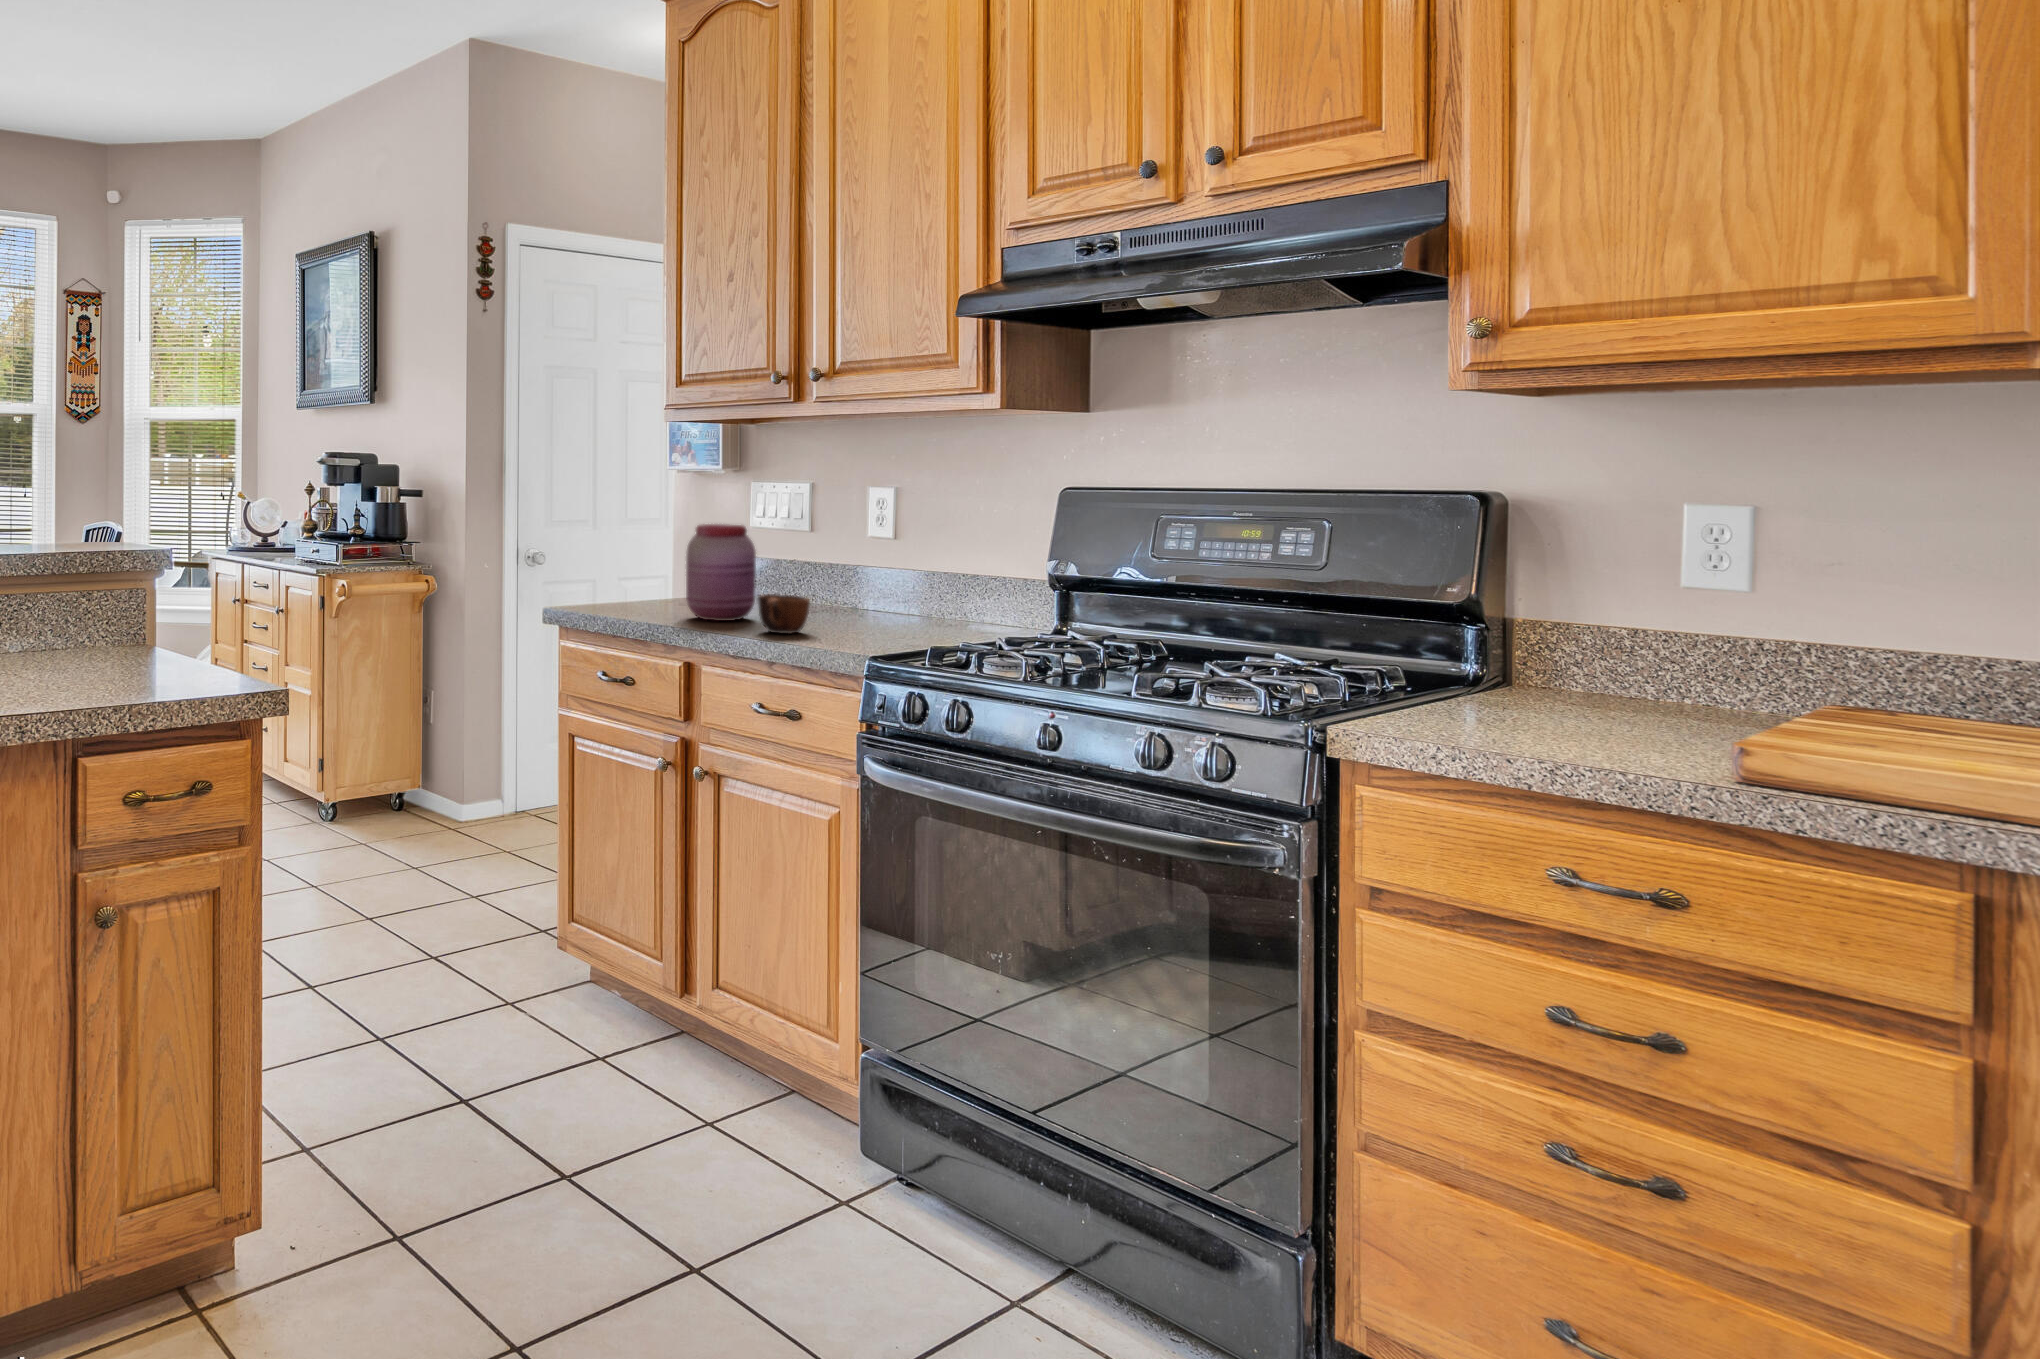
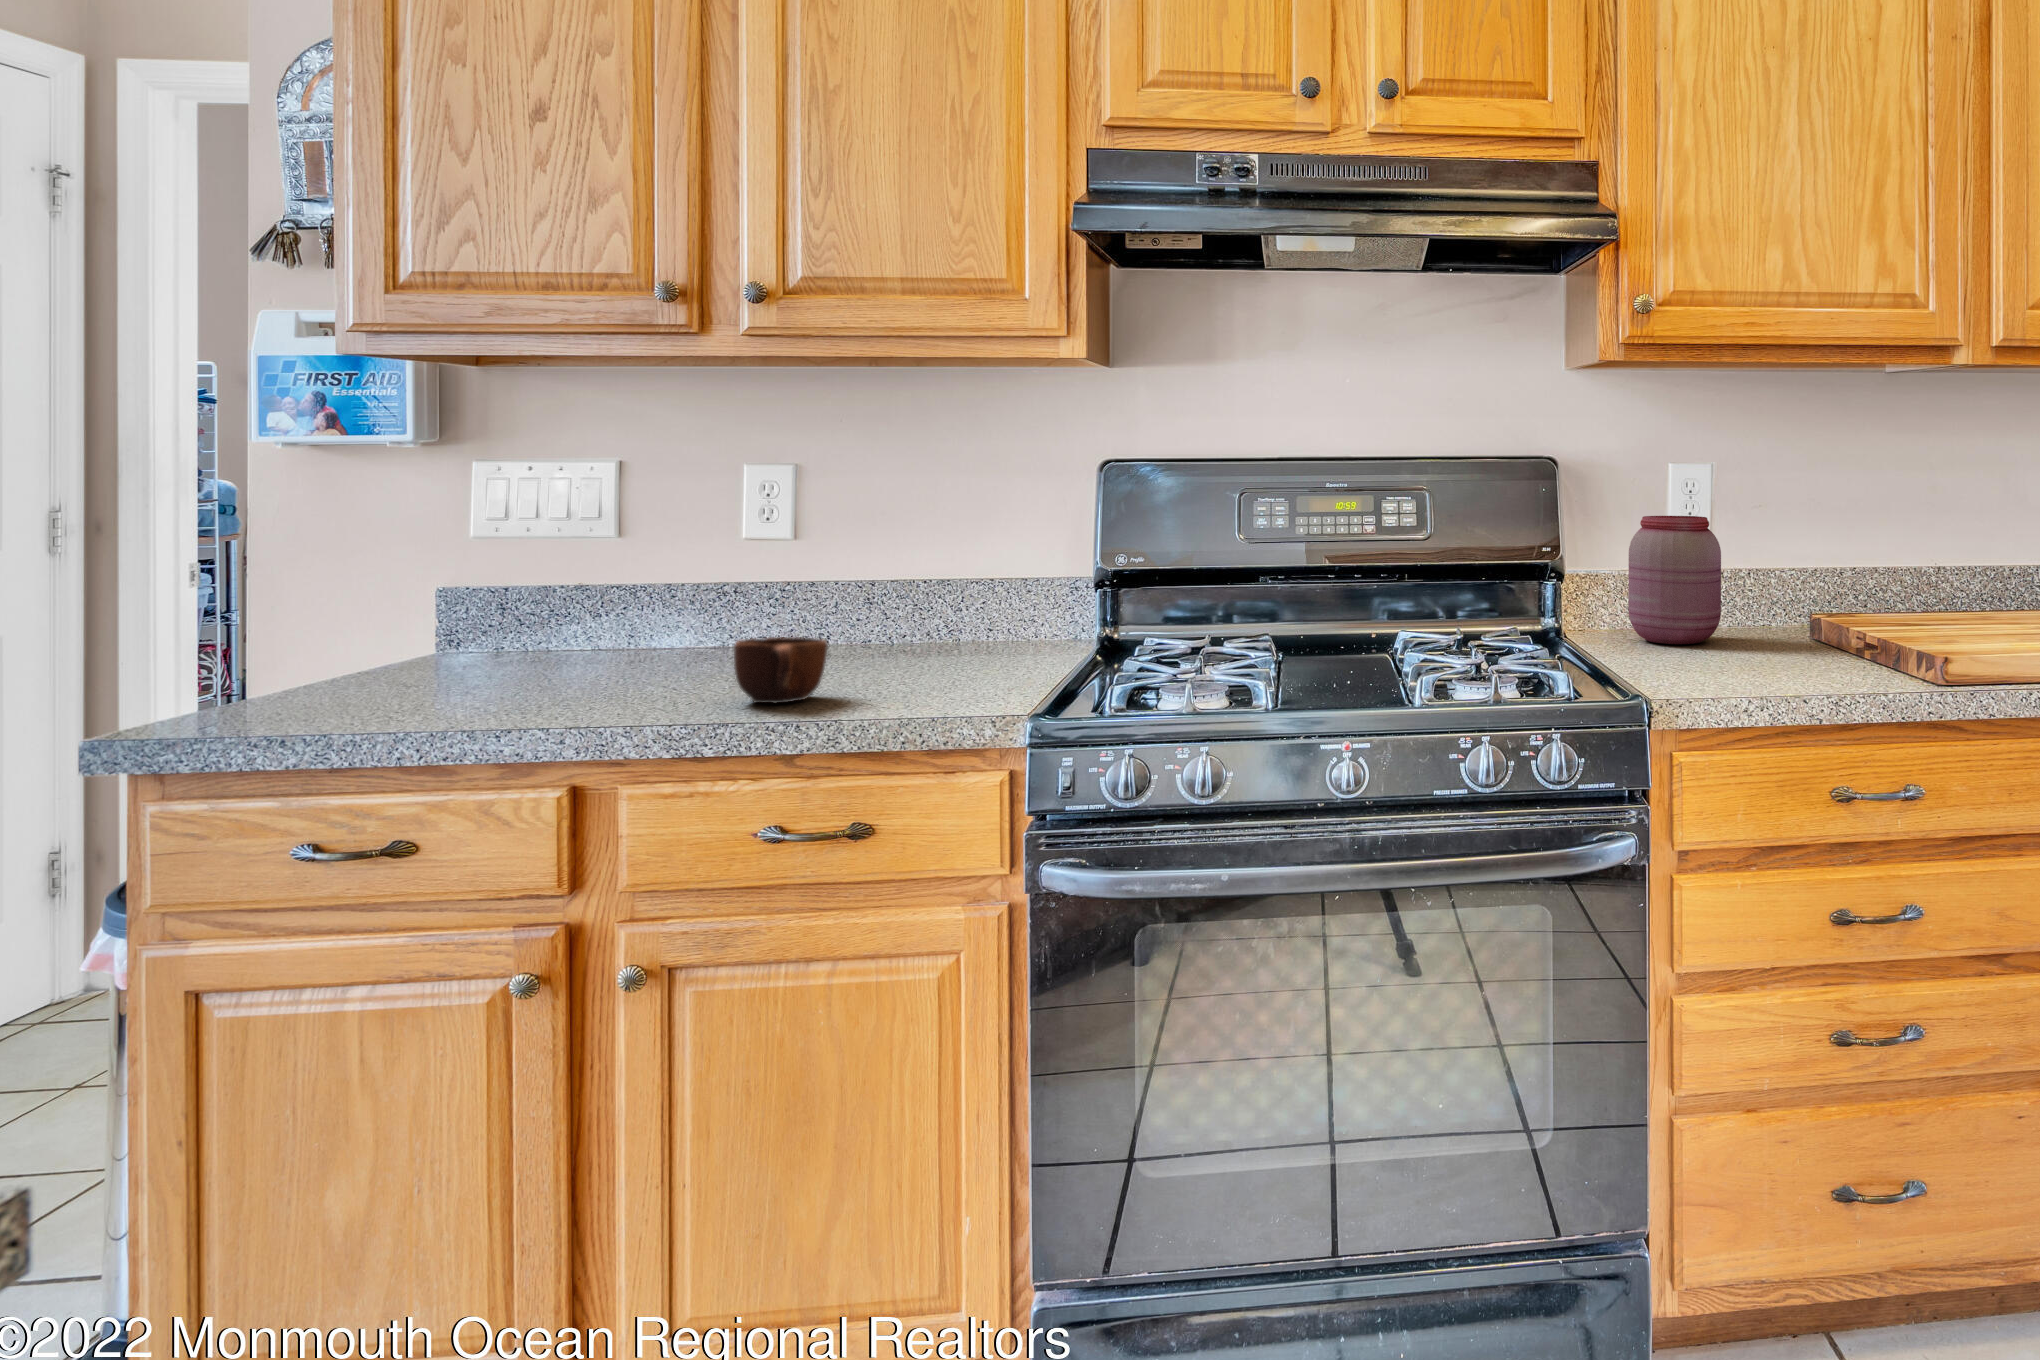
jar: present [686,524,756,621] -> present [1628,516,1721,644]

